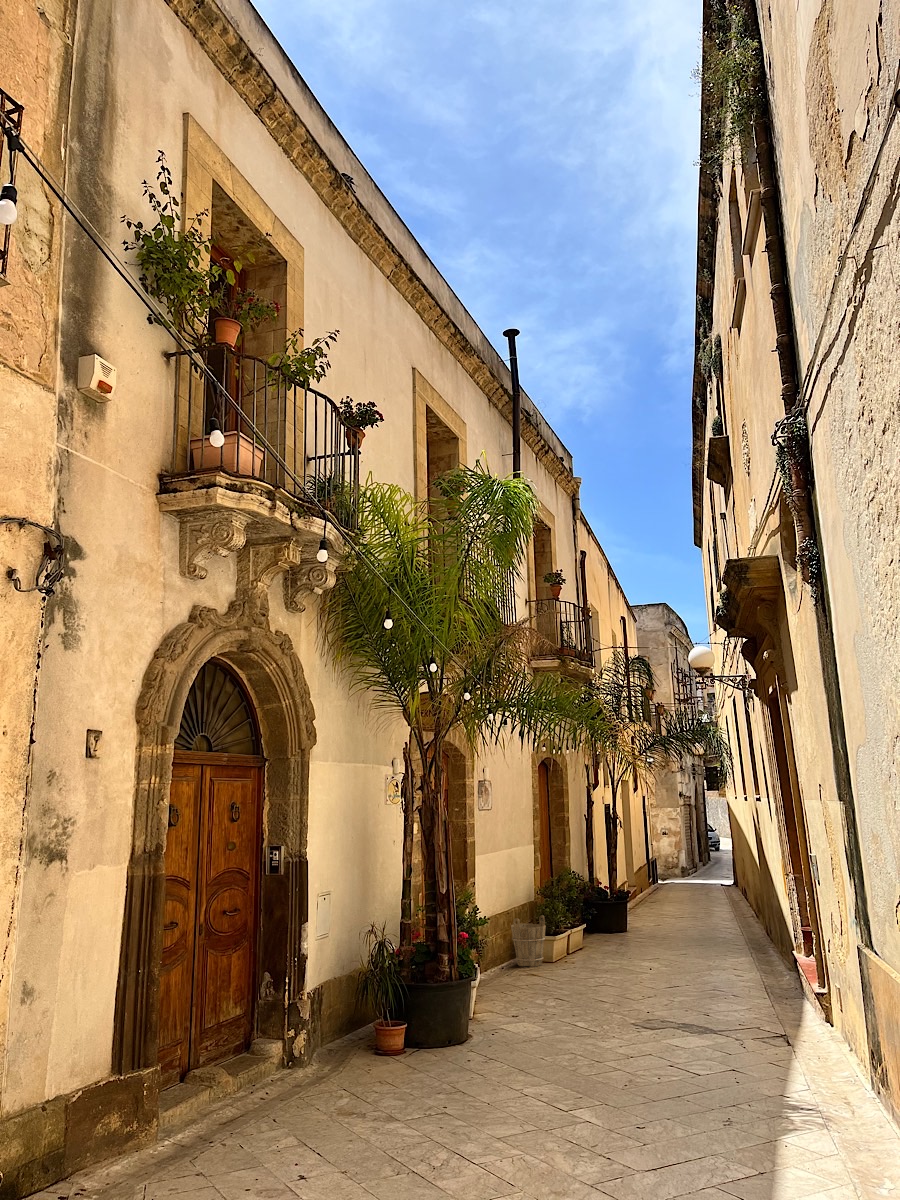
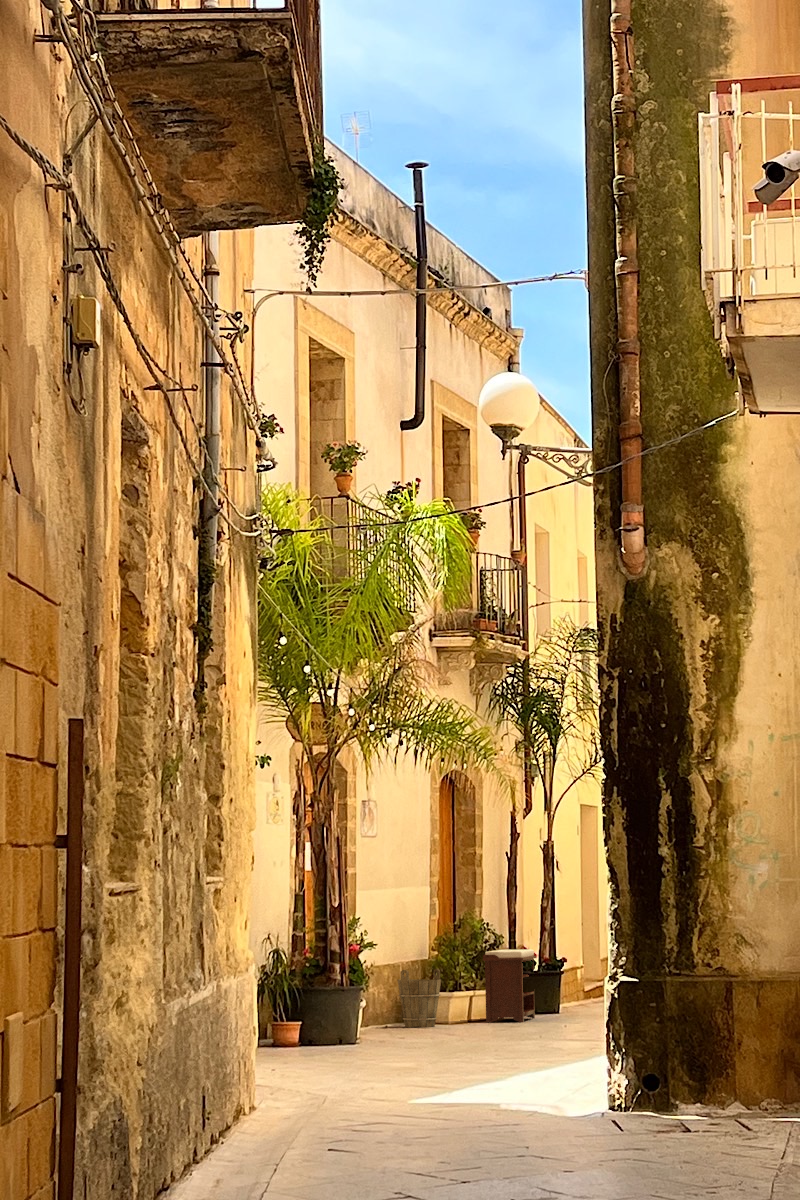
bench: none [576,891,615,955] -> present [483,949,536,1023]

